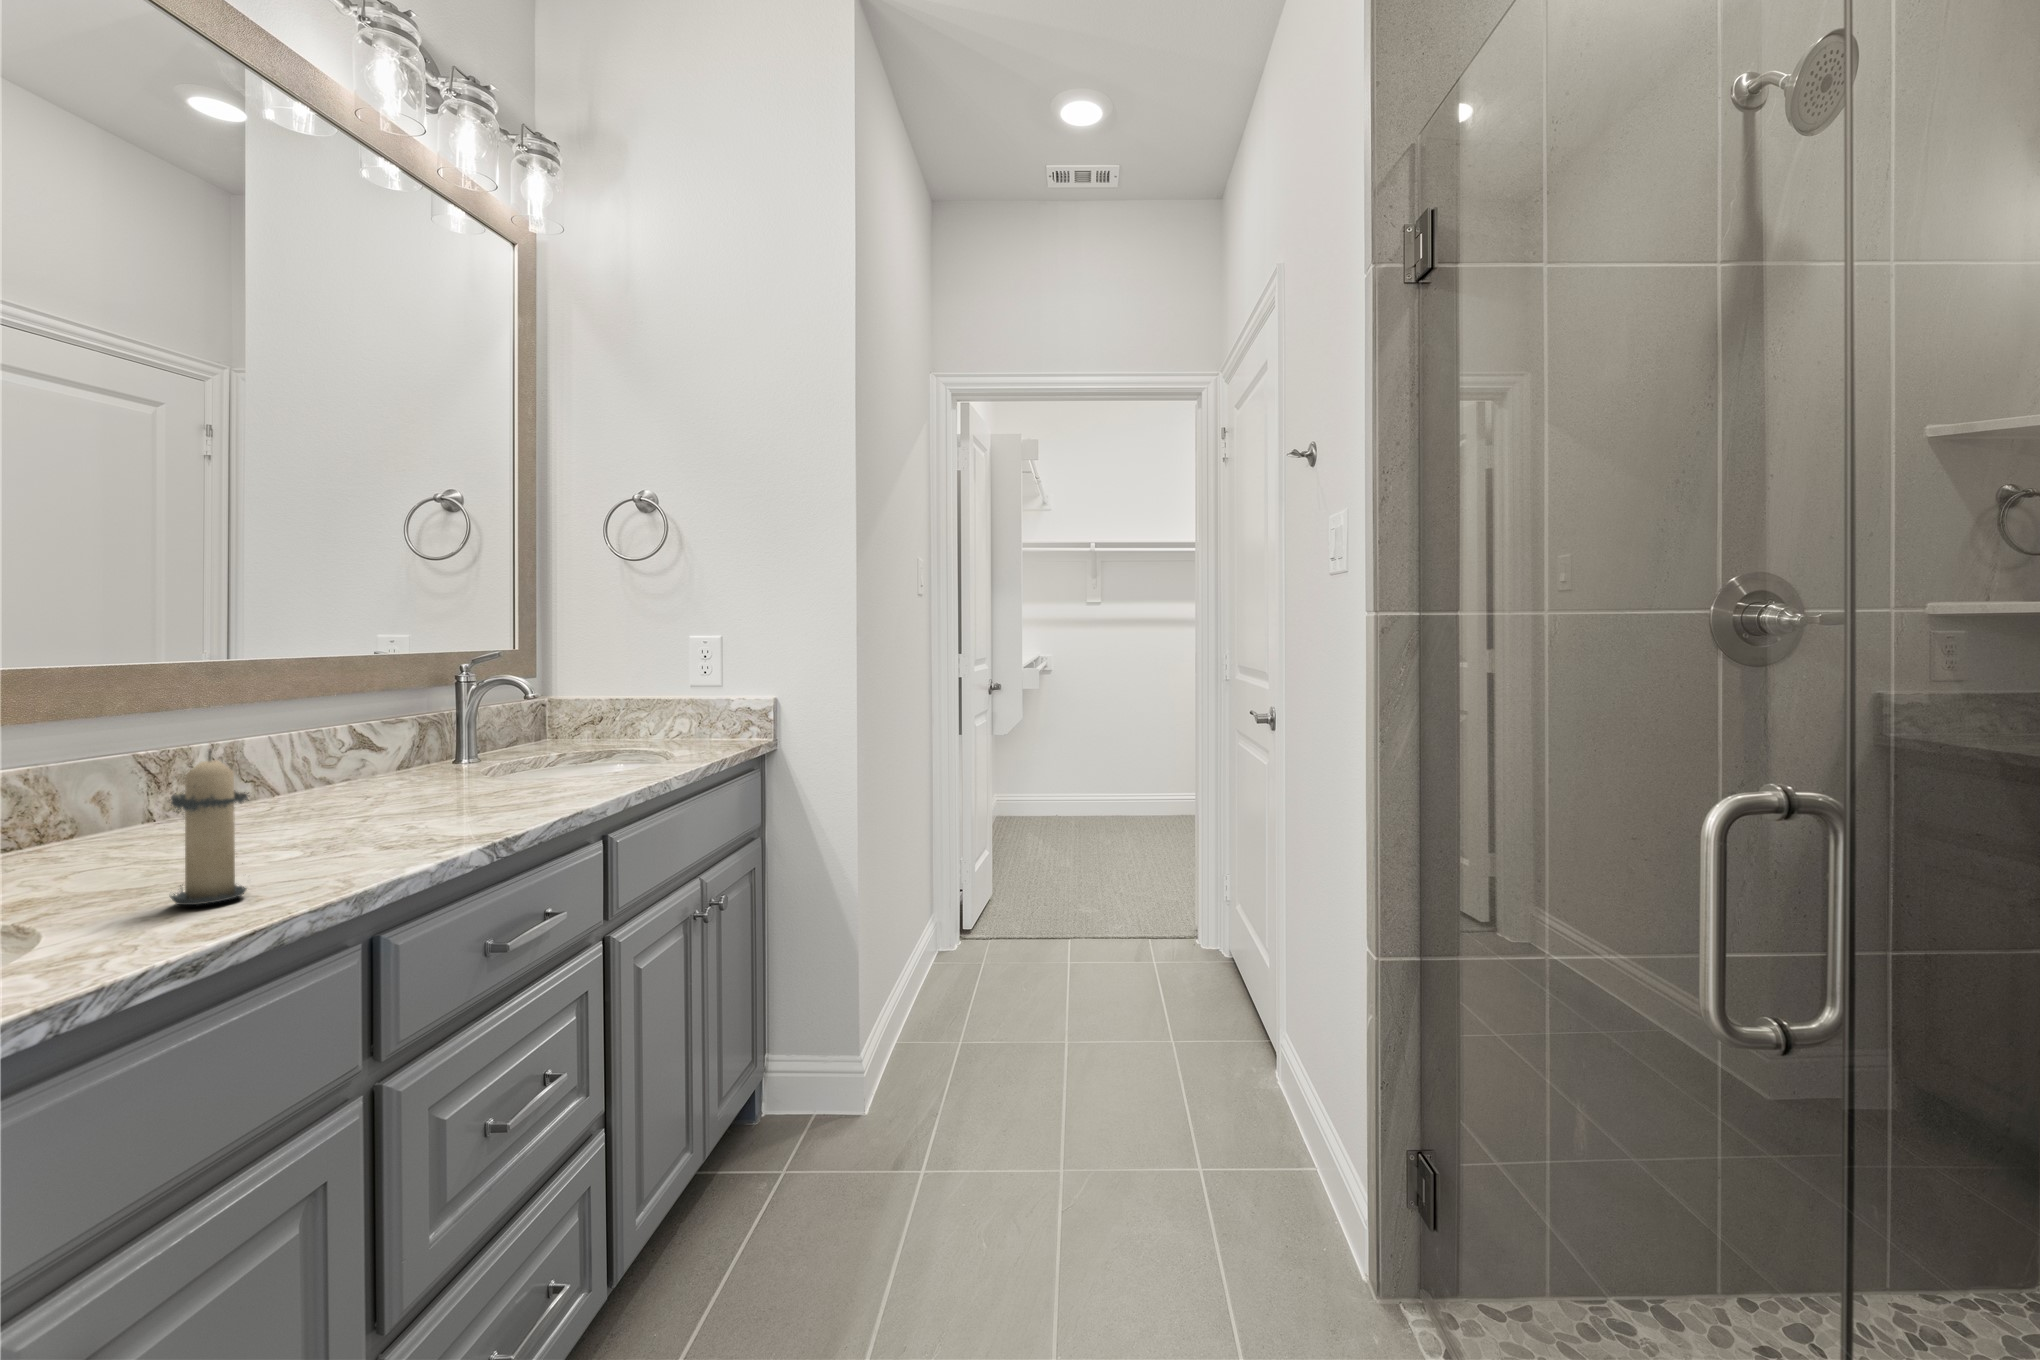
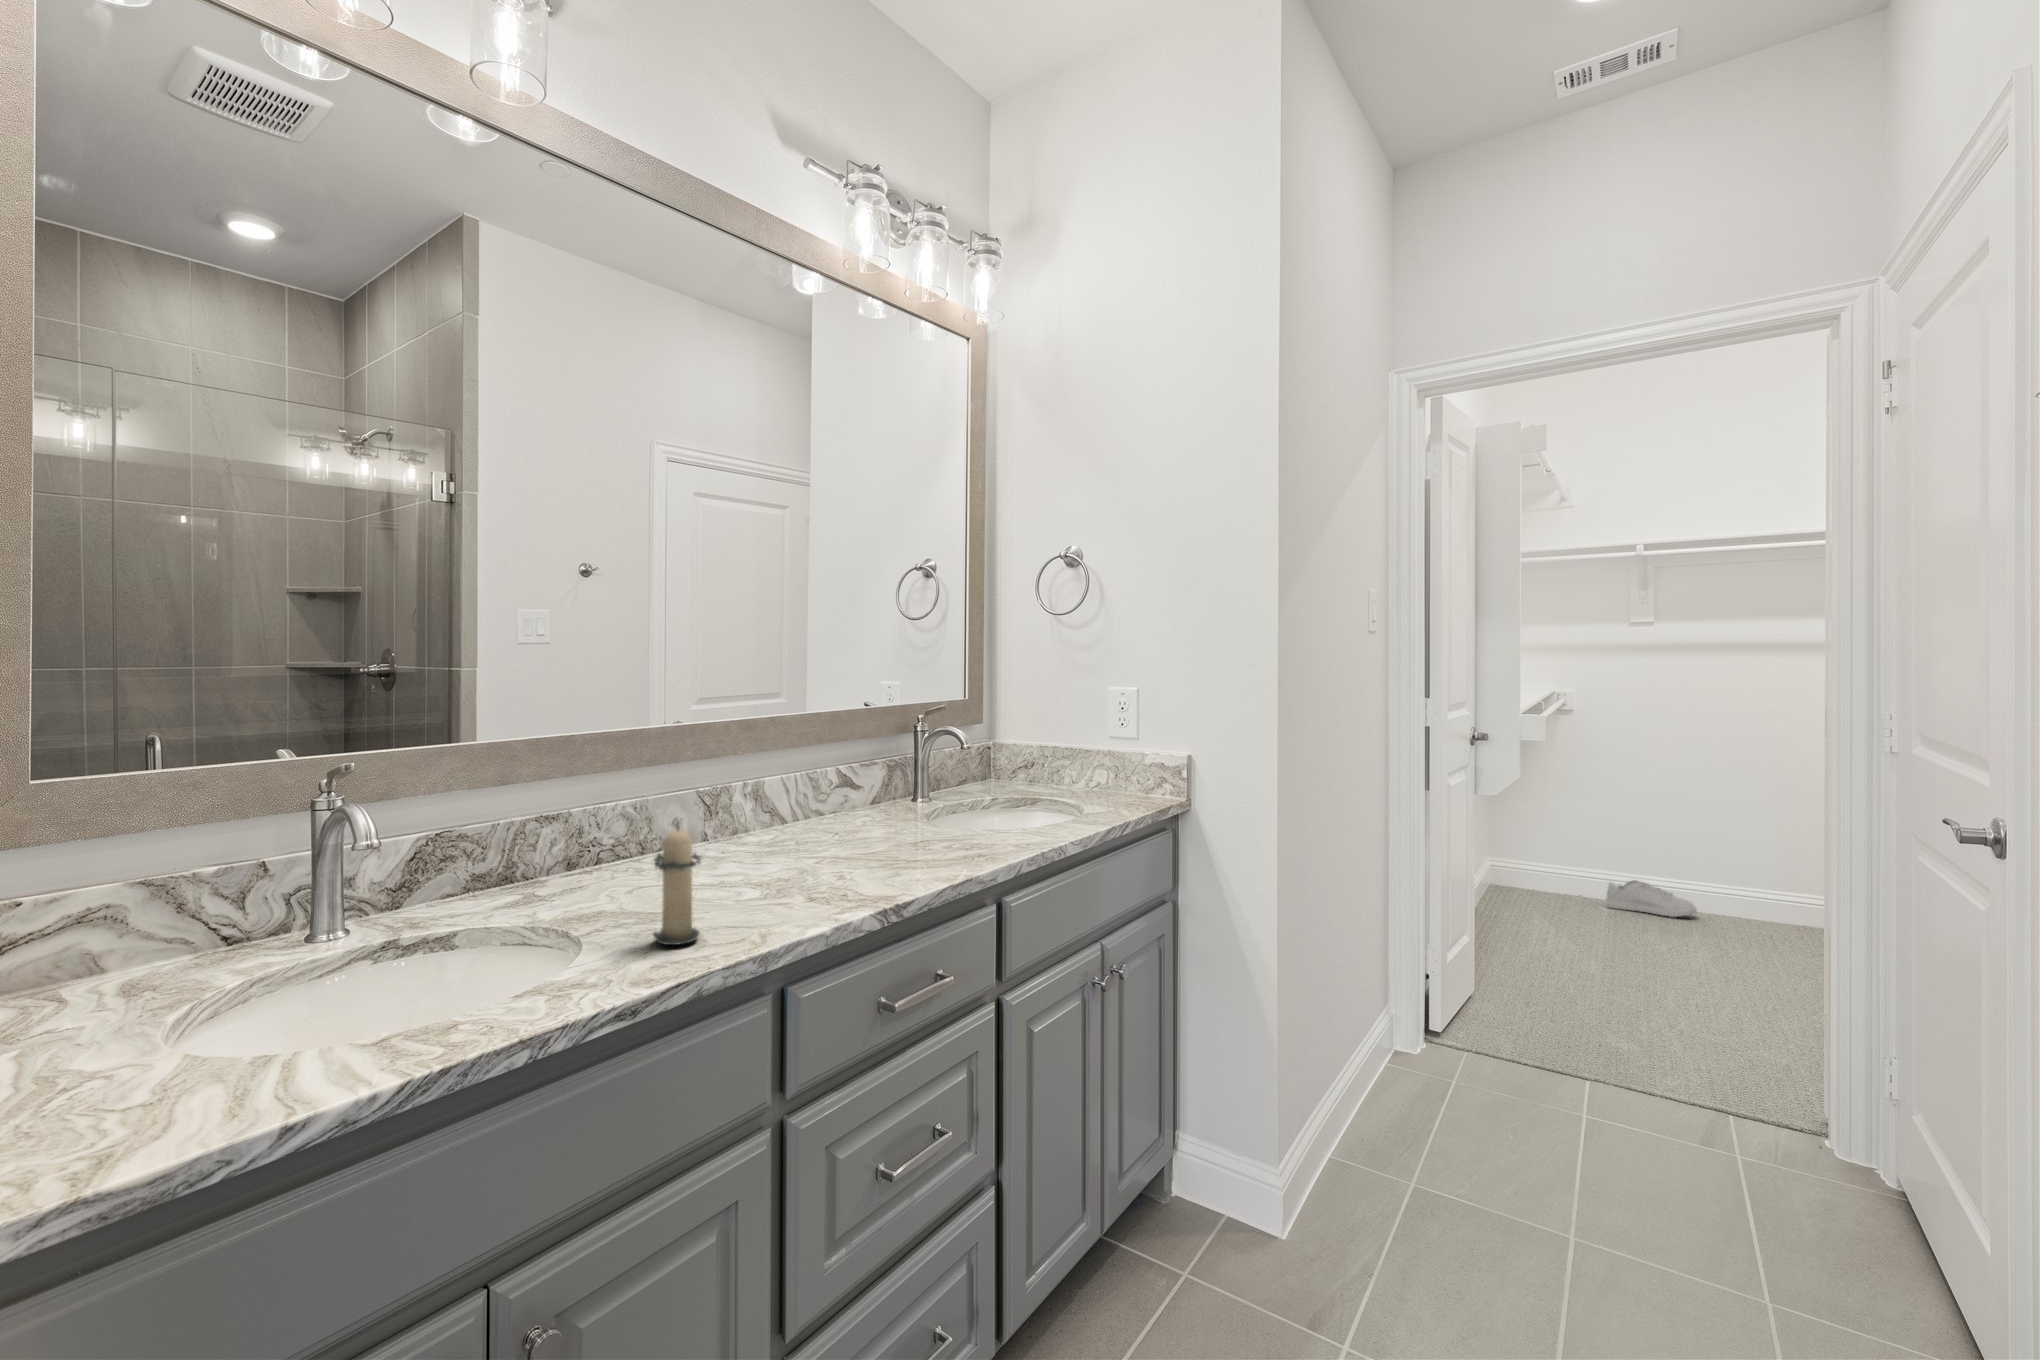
shoe: none [1069,799,1124,822] -> present [1606,880,1697,917]

